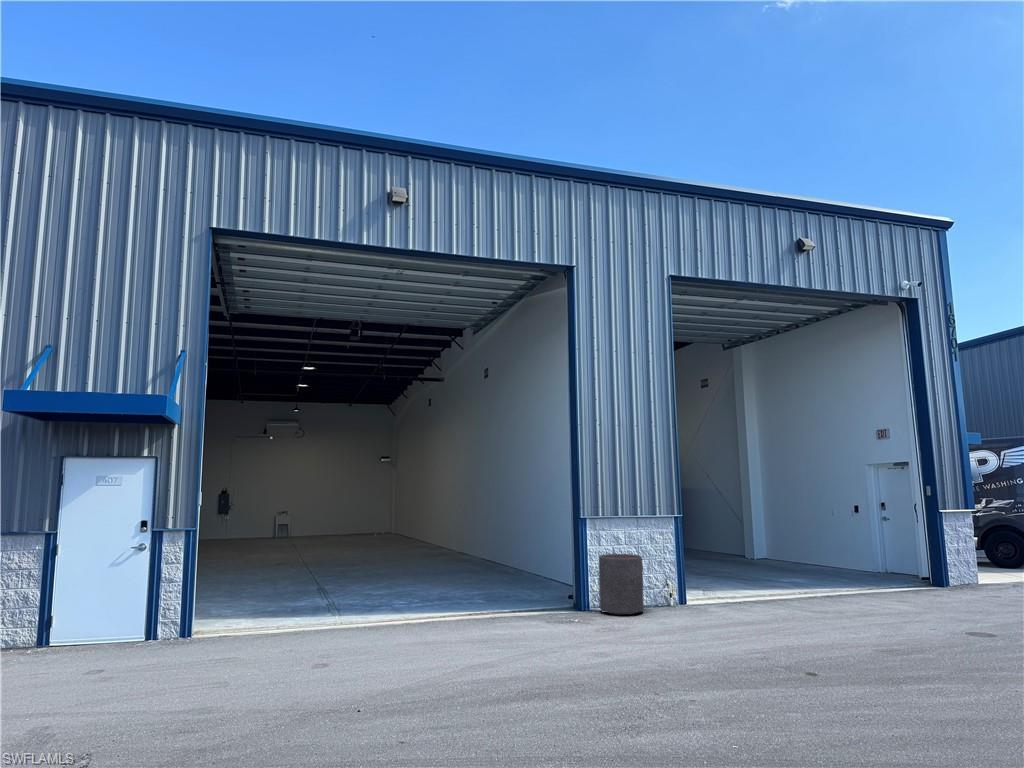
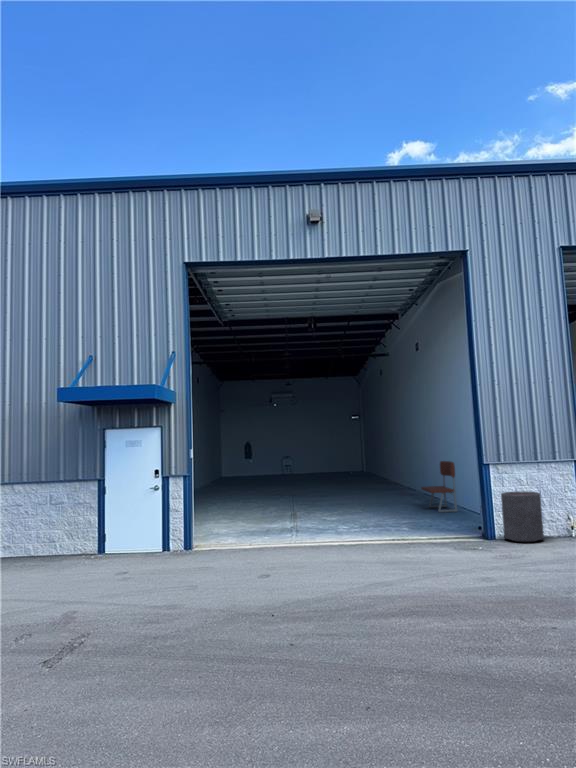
bench: none [486,513,530,577] -> present [421,461,457,512]

